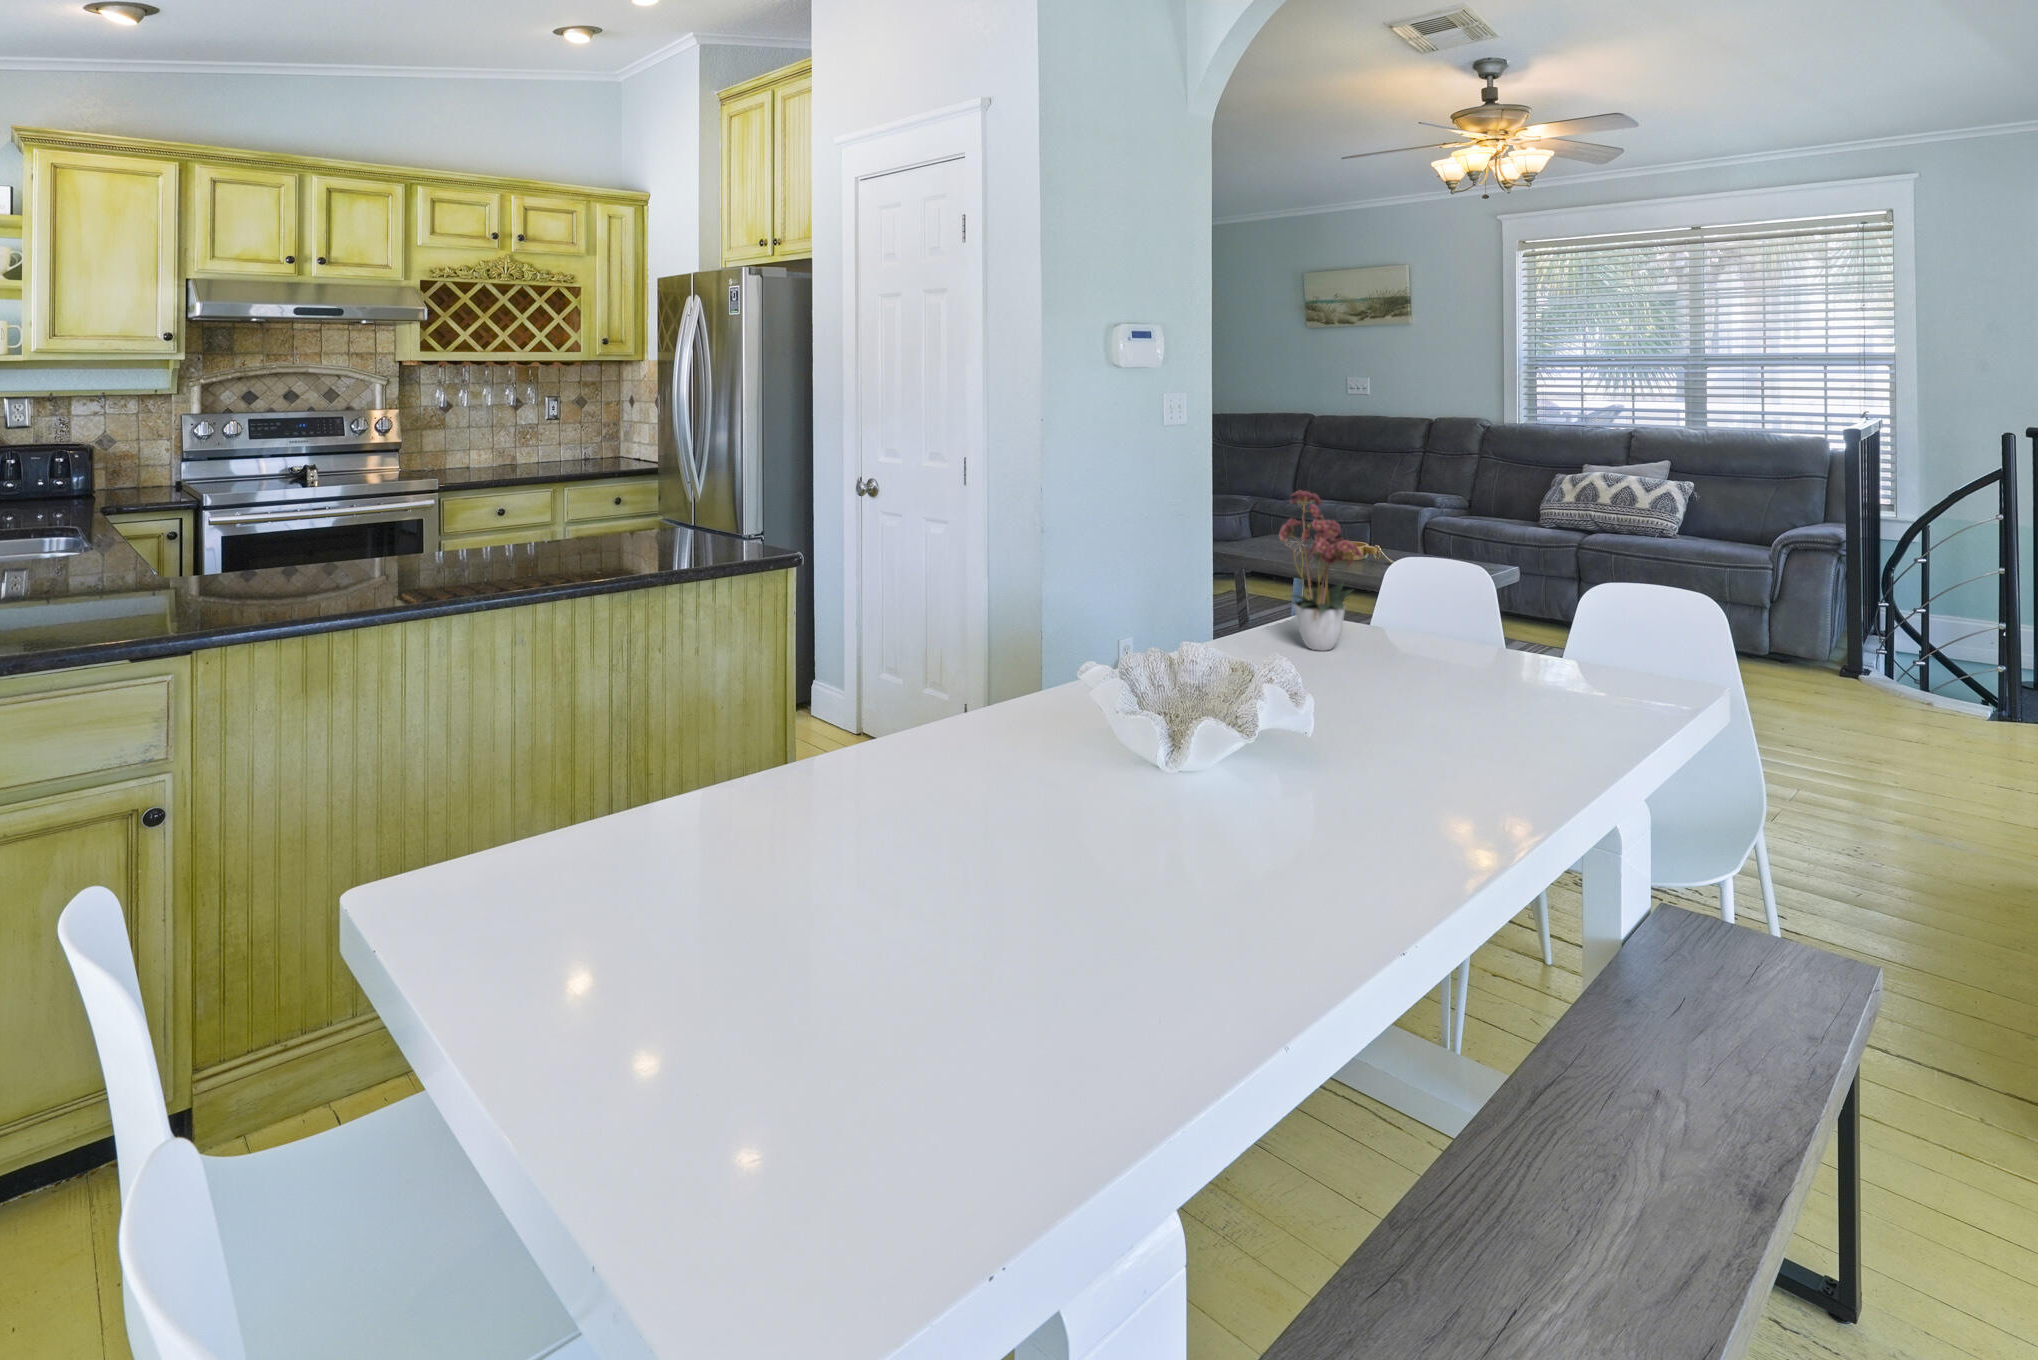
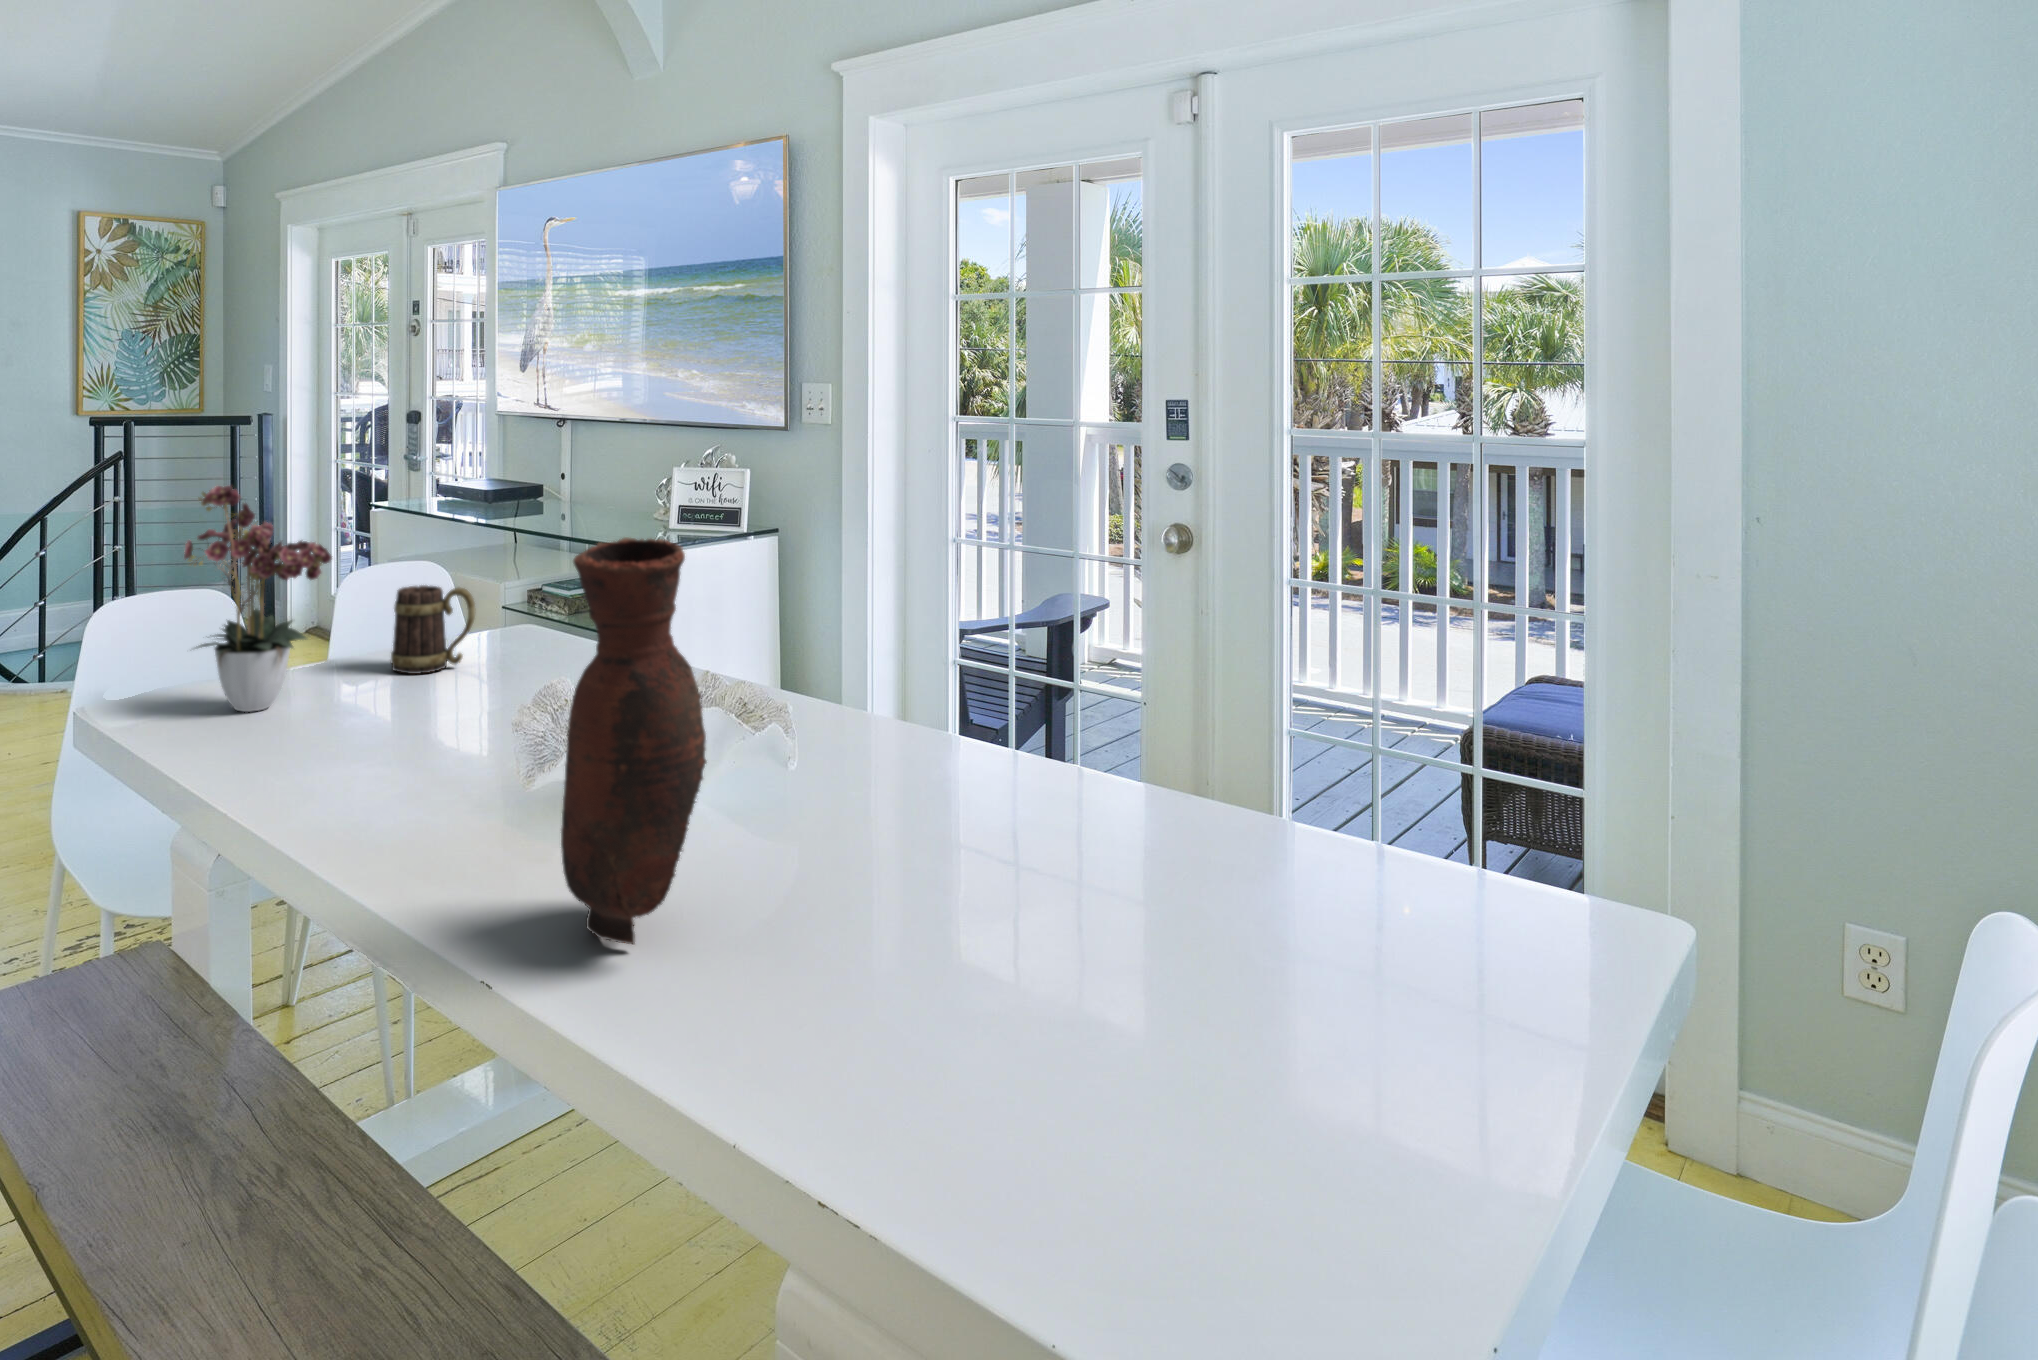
vase: none [939,536,1027,760] -> present [561,537,707,944]
mug: none [1449,597,1502,672] -> present [391,585,475,674]

